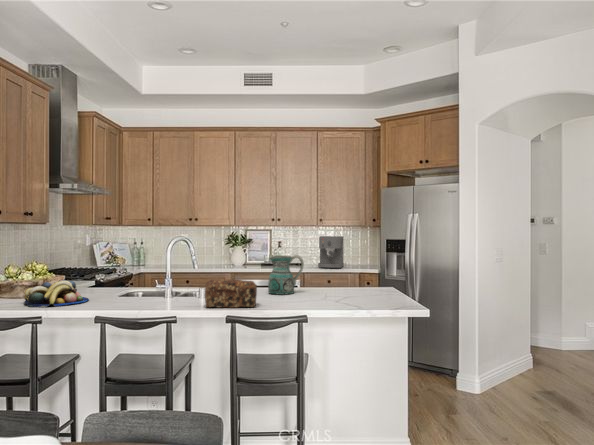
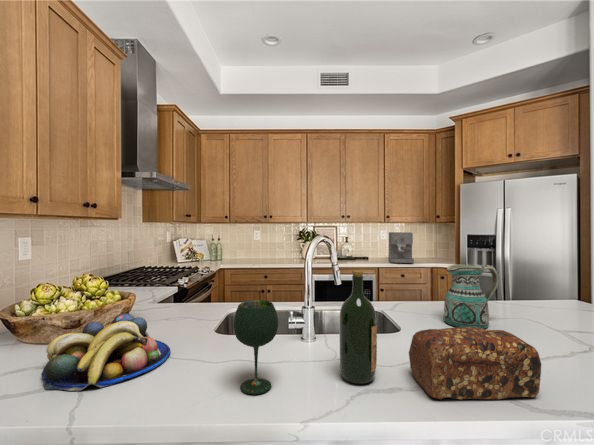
wine bottle: none [172,252,191,306] -> present [340,270,377,384]
wine glass: none [118,266,141,307] -> present [234,300,278,394]

